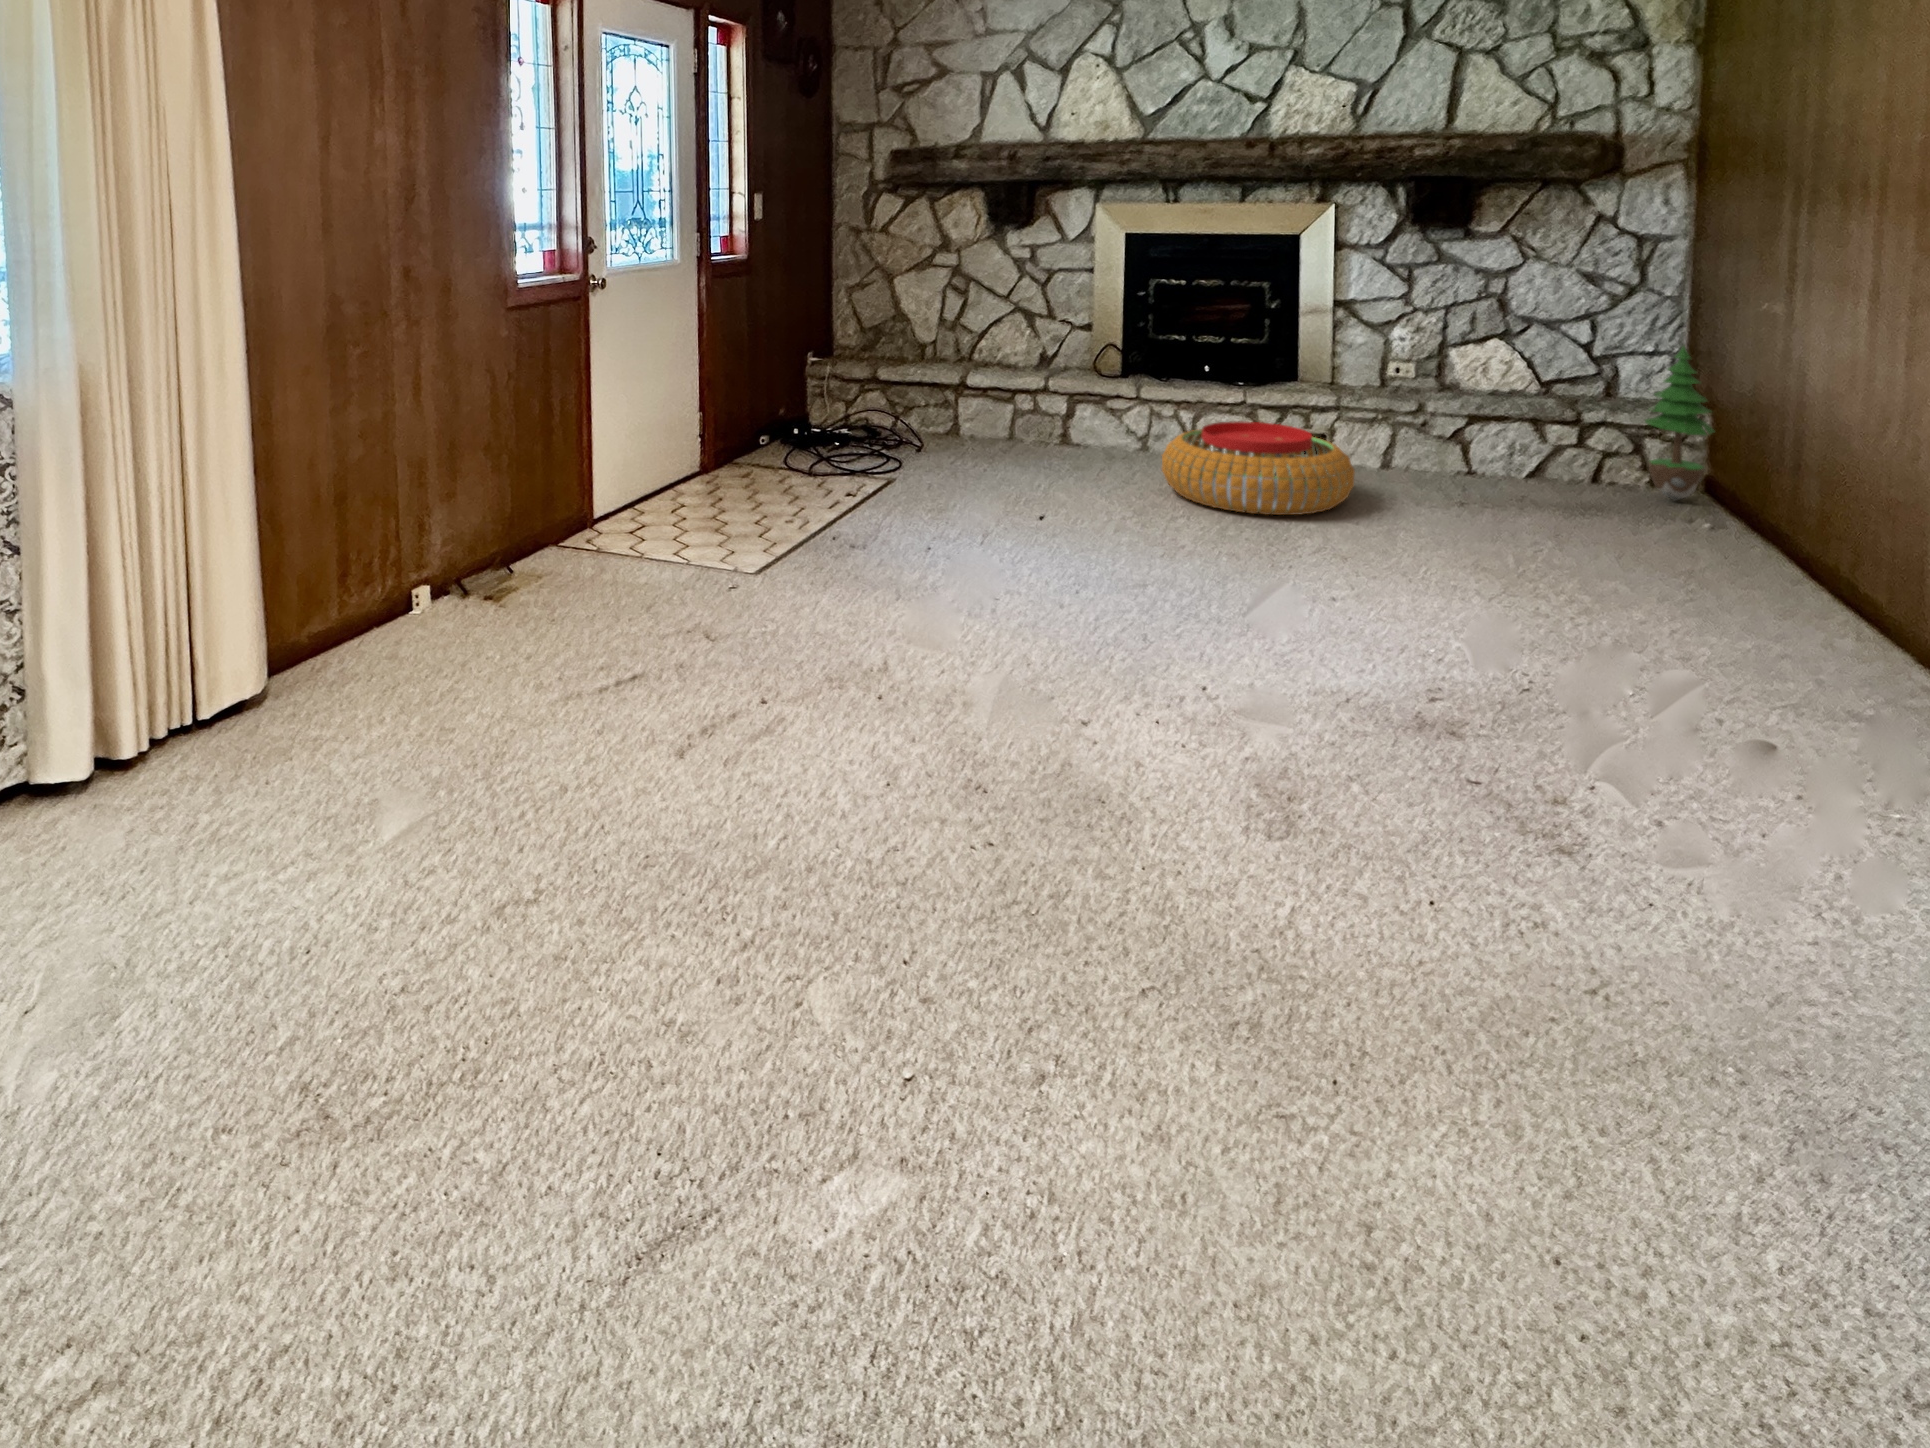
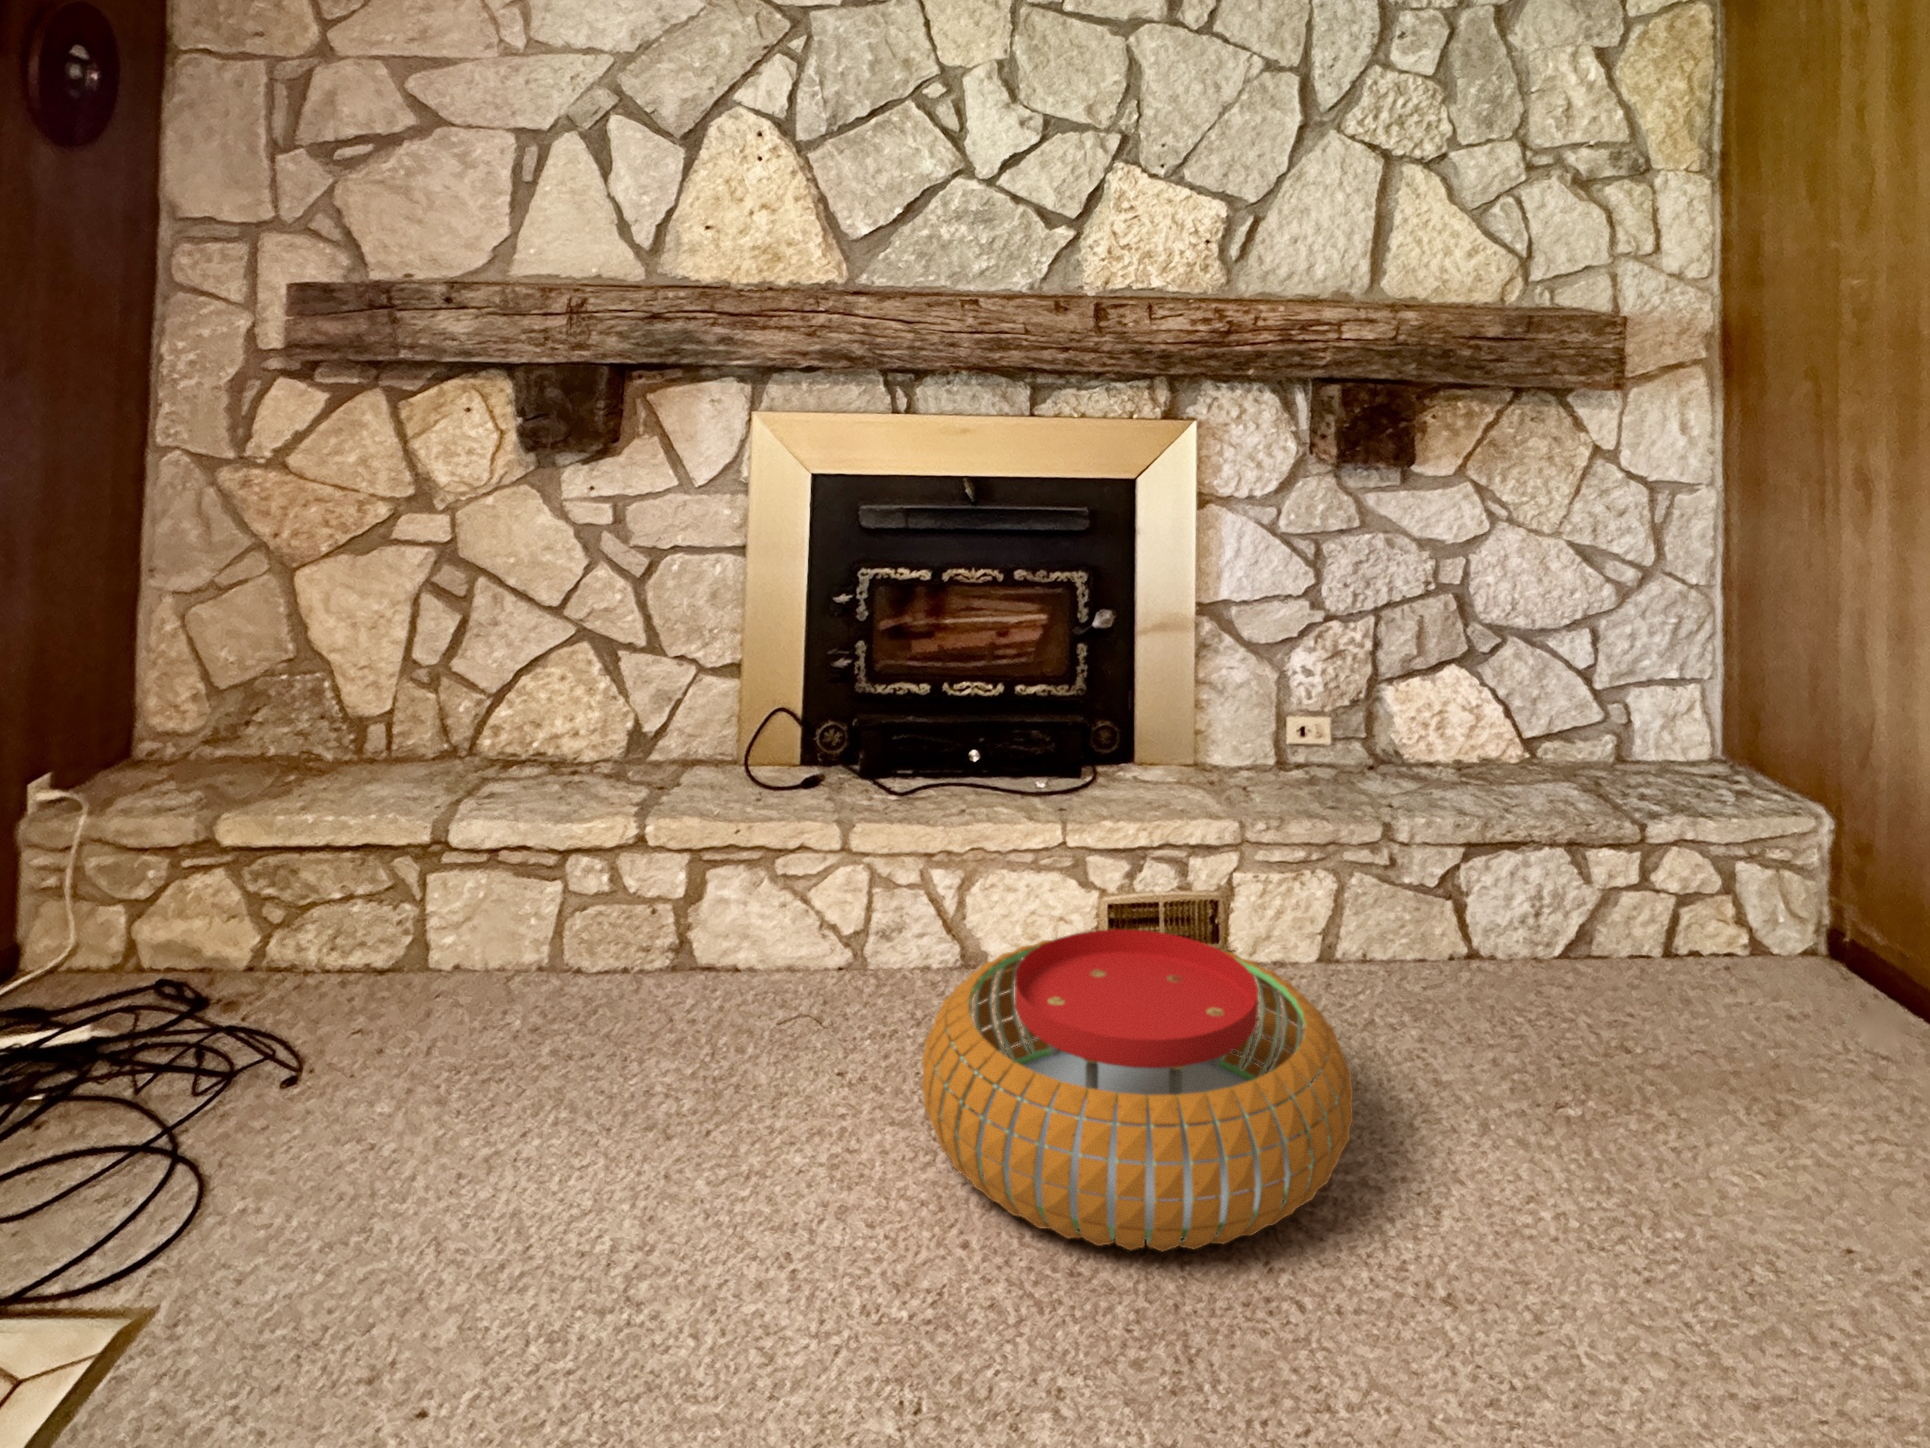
potted tree: present [1645,346,1714,501] -> none [1749,698,1869,994]

